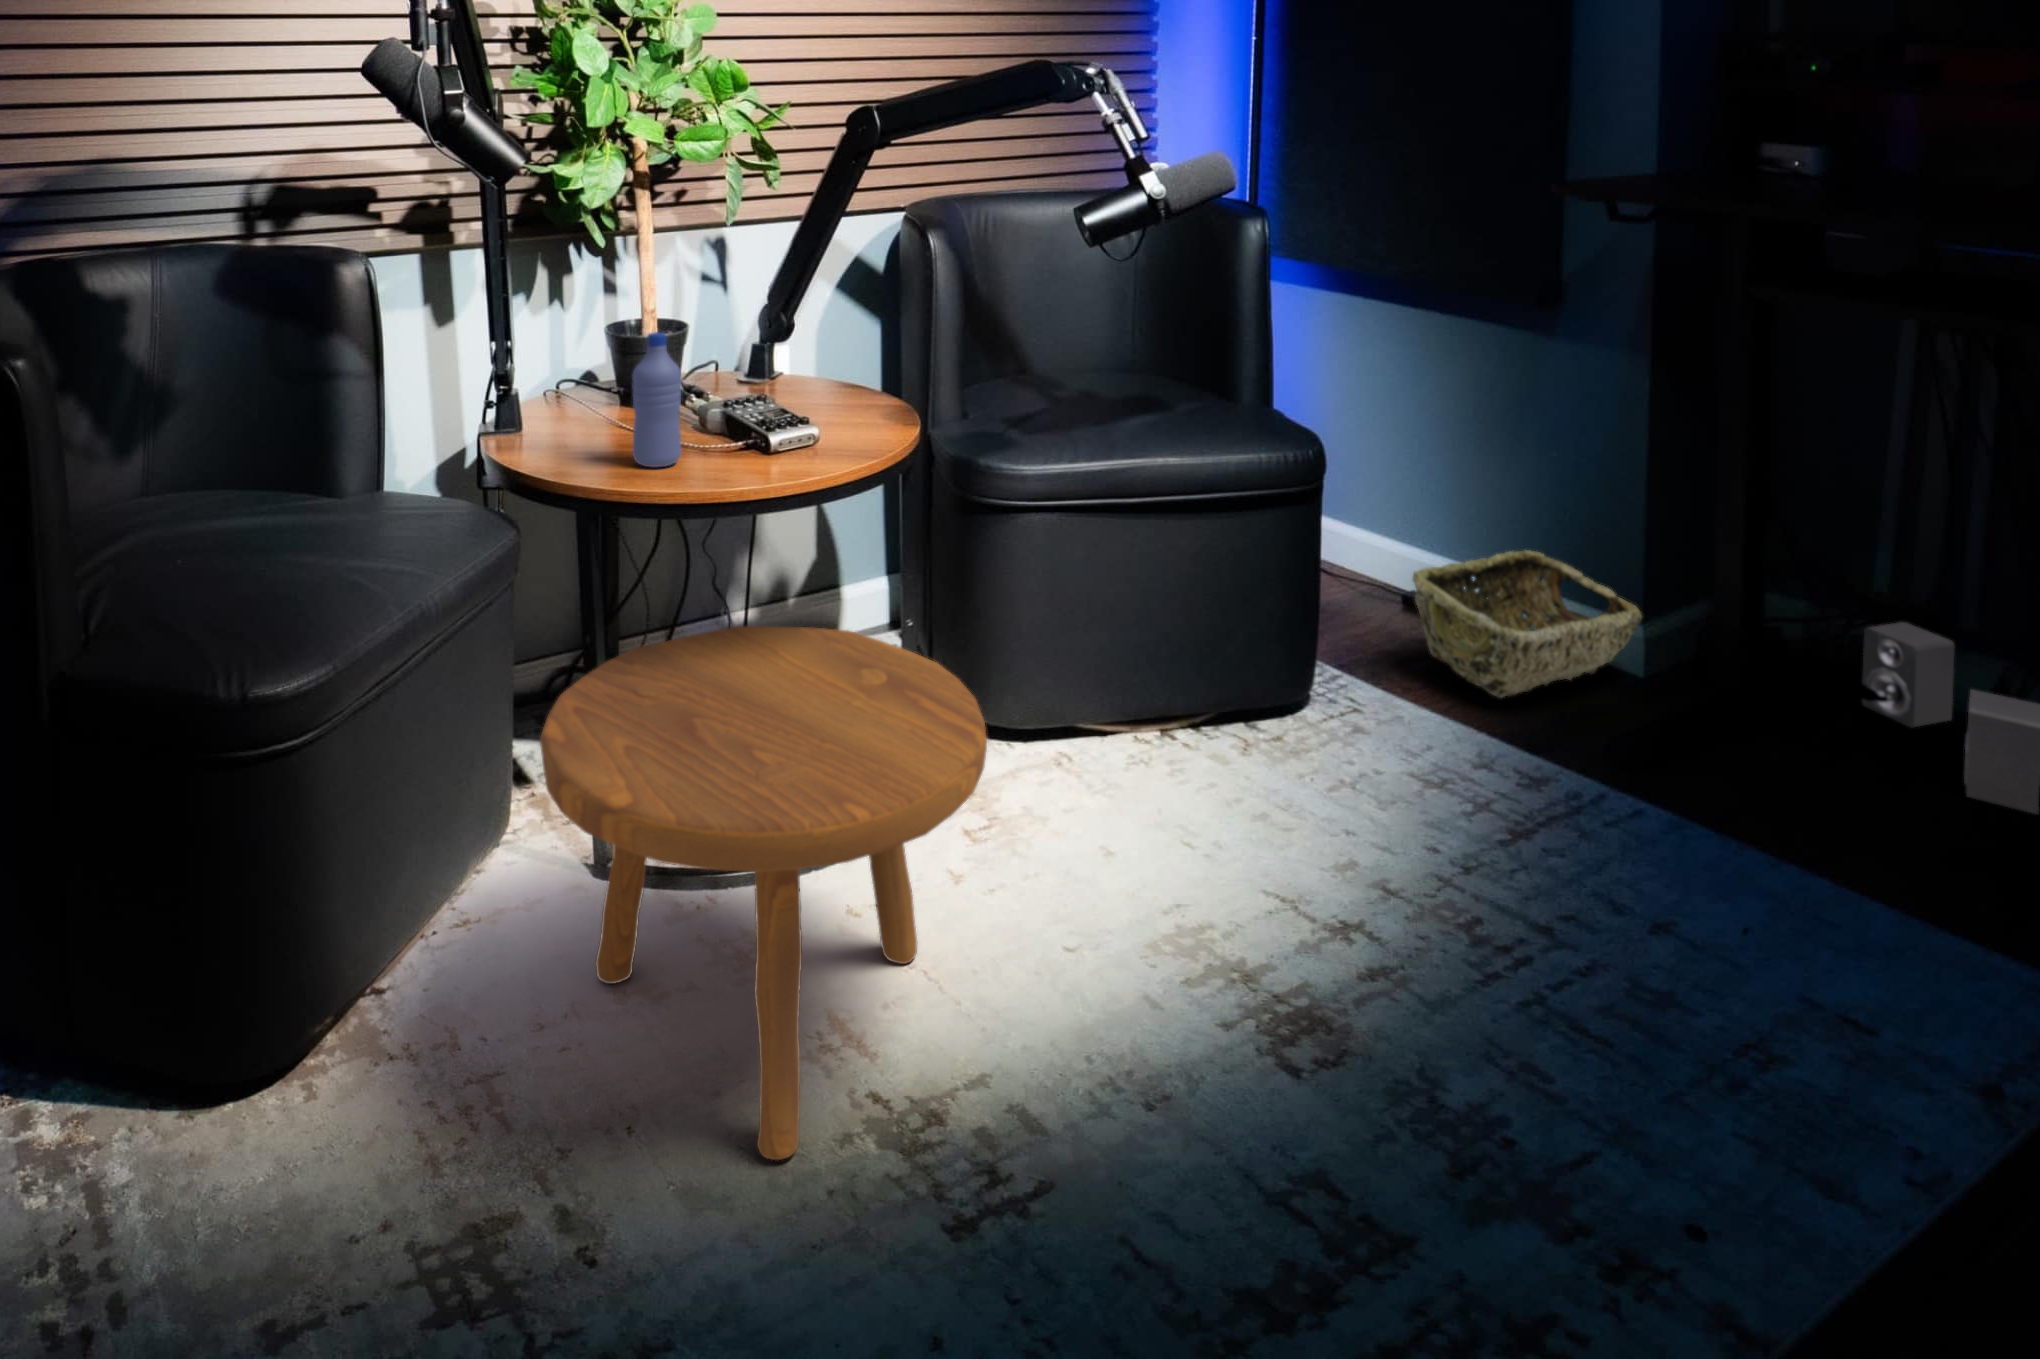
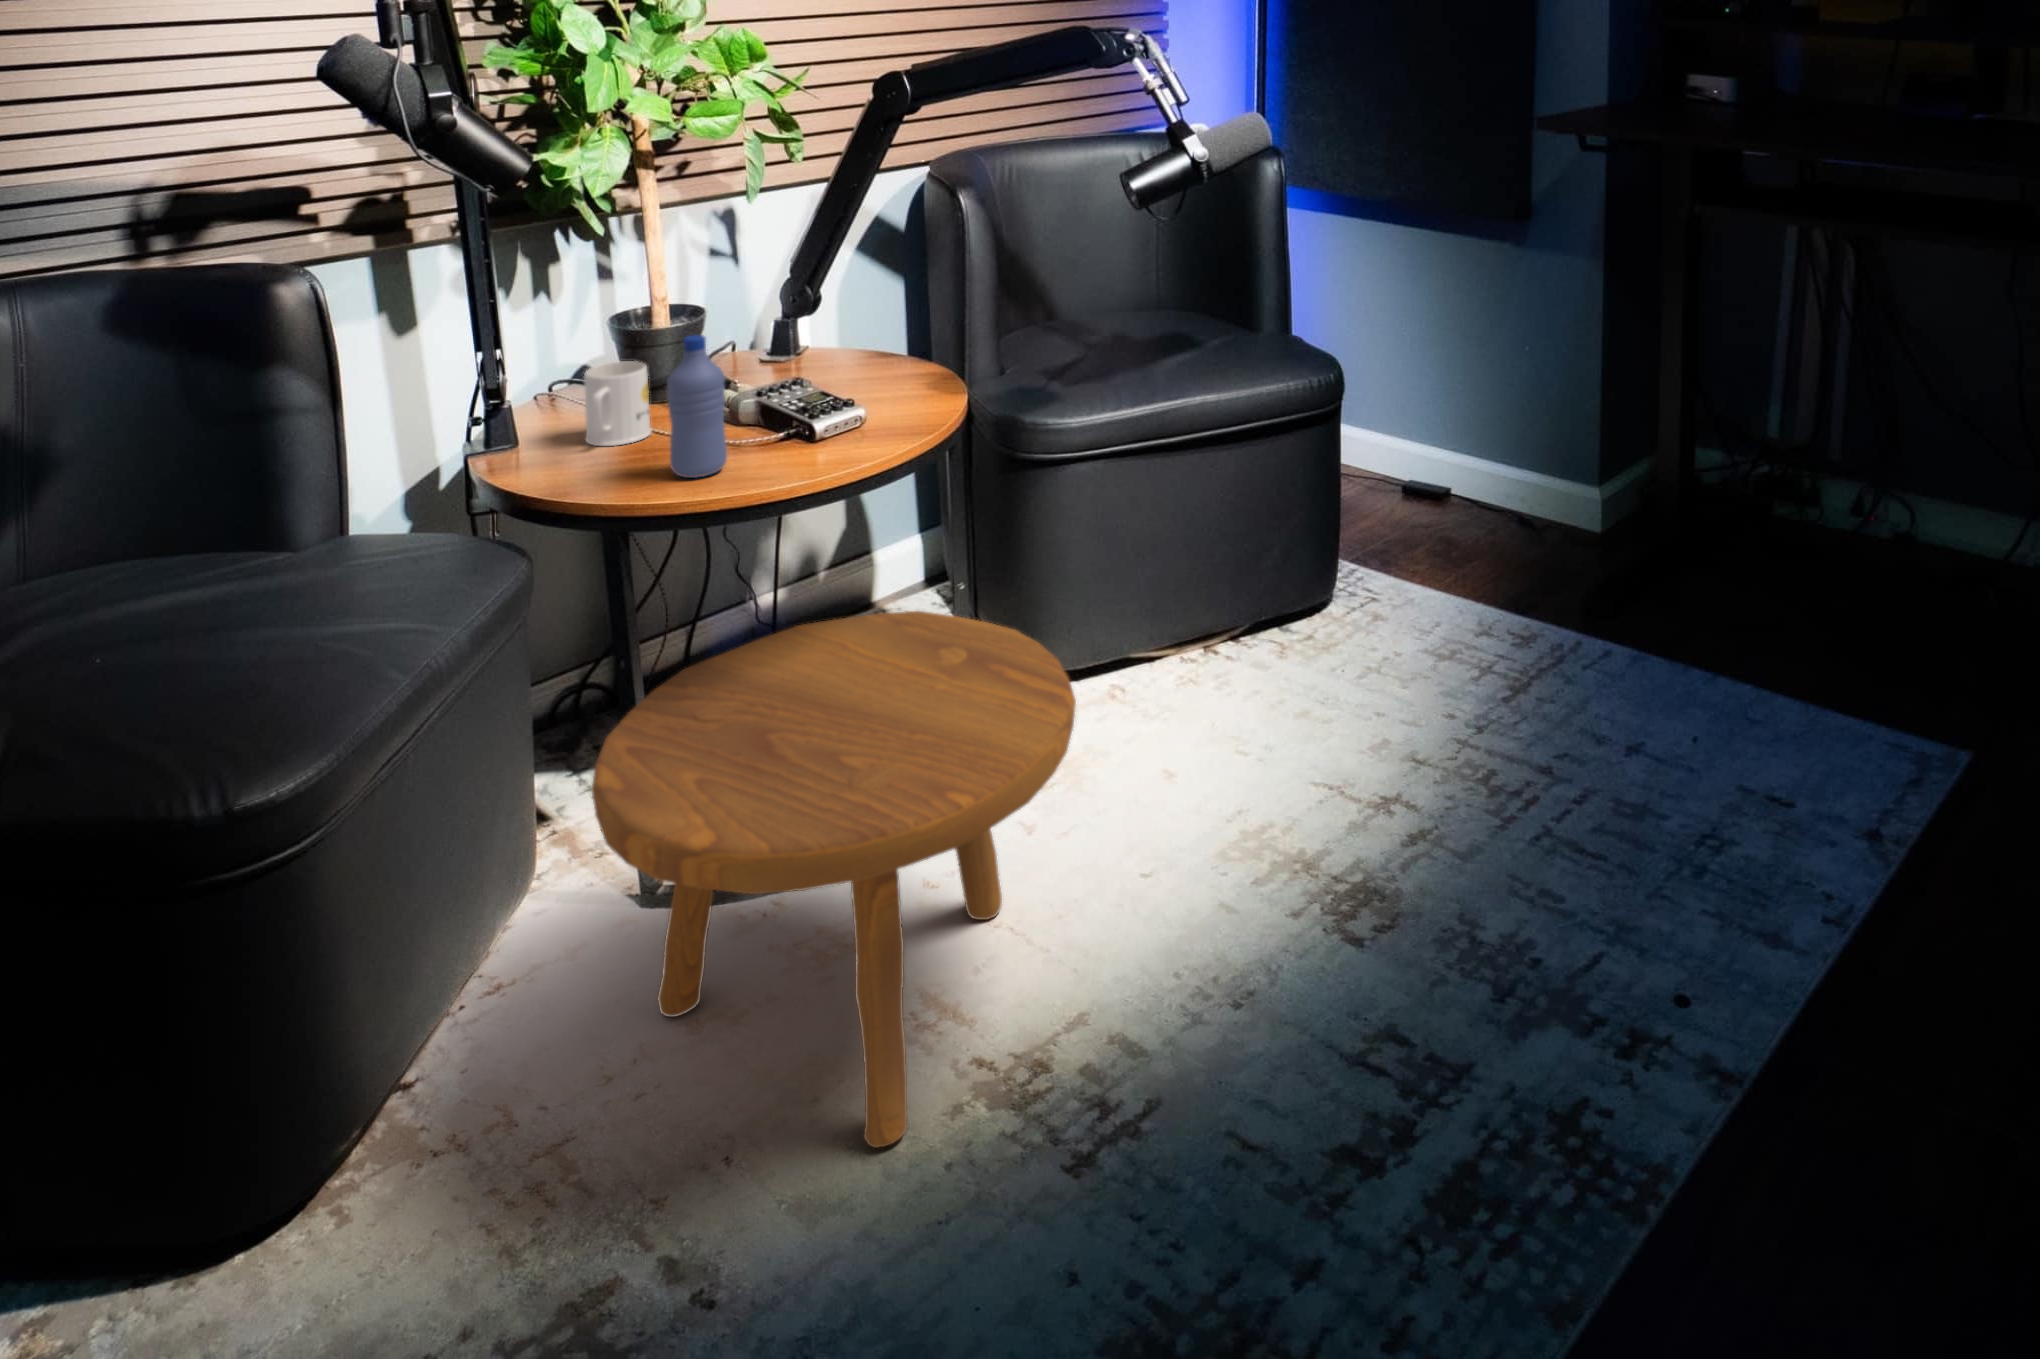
mug: none [571,358,626,434] -> present [584,361,651,446]
woven basket: present [1412,550,1642,698] -> none [1415,429,1593,561]
speaker: present [1862,622,2040,814] -> none [1747,452,1868,590]

